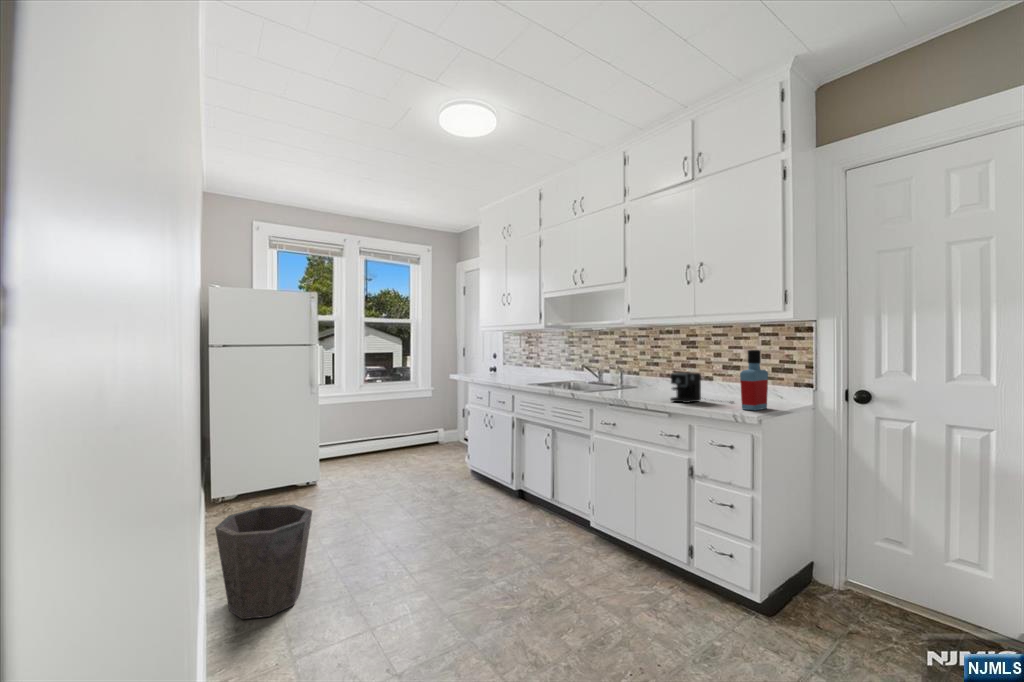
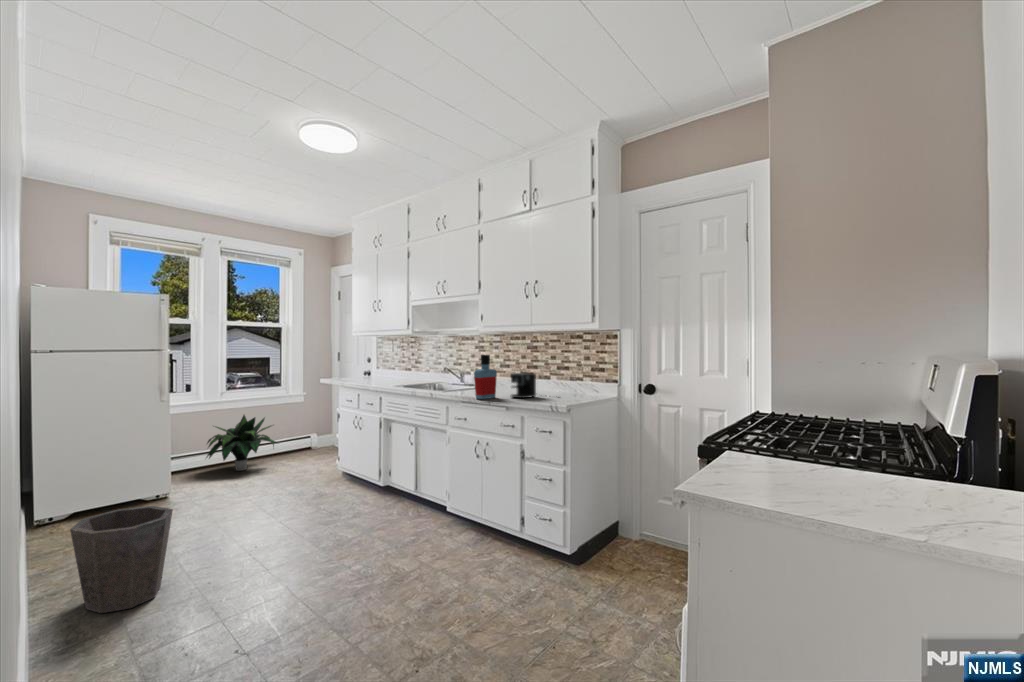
bottle: present [740,350,768,410] -> present [474,355,497,399]
potted plant: none [347,407,414,463] -> present [207,415,277,471]

